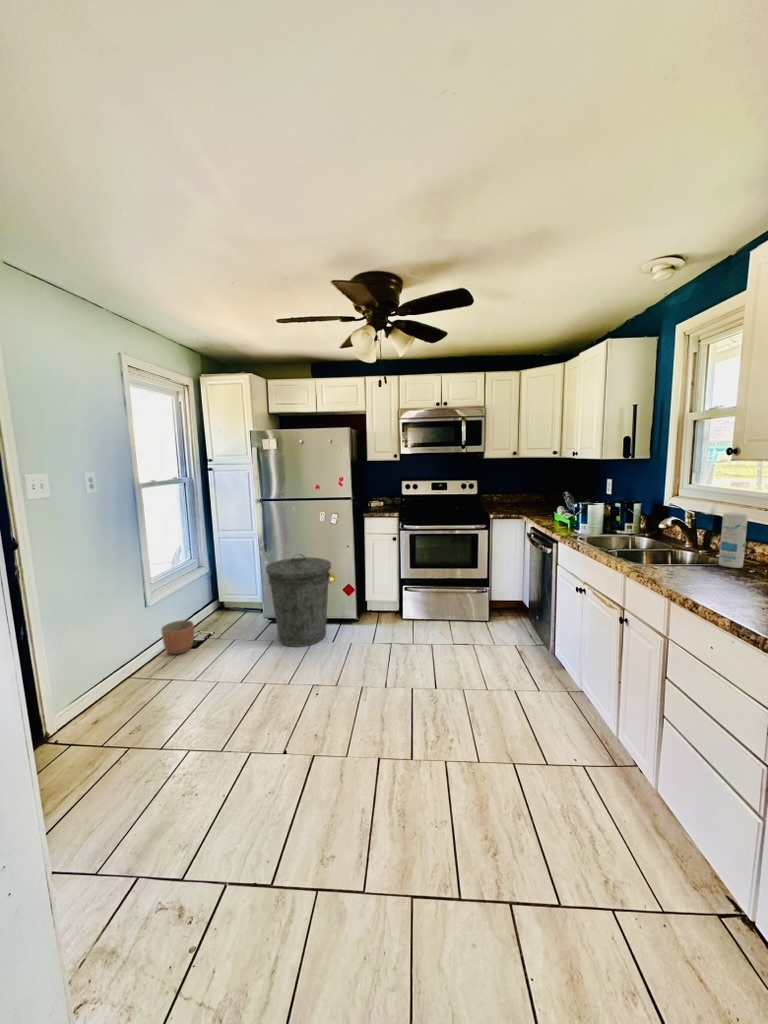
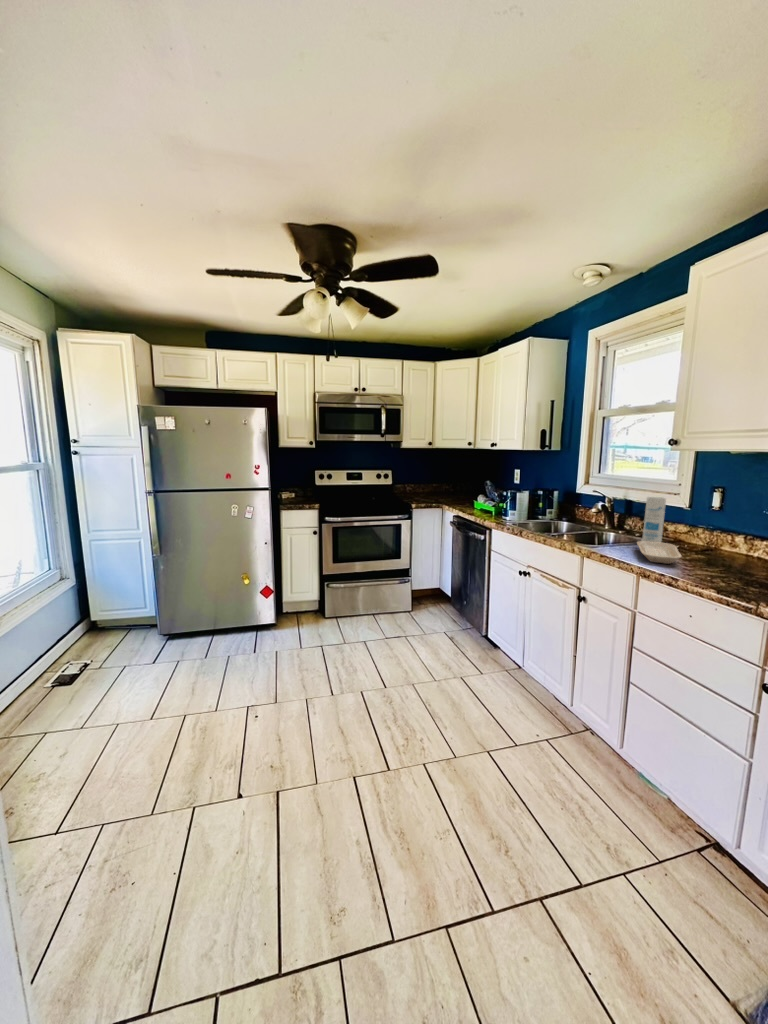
trash can: present [266,554,331,647] -> none [168,554,251,665]
tray: none [687,563,744,590] -> present [637,541,681,564]
planter: present [161,620,194,654] -> none [16,650,66,697]

